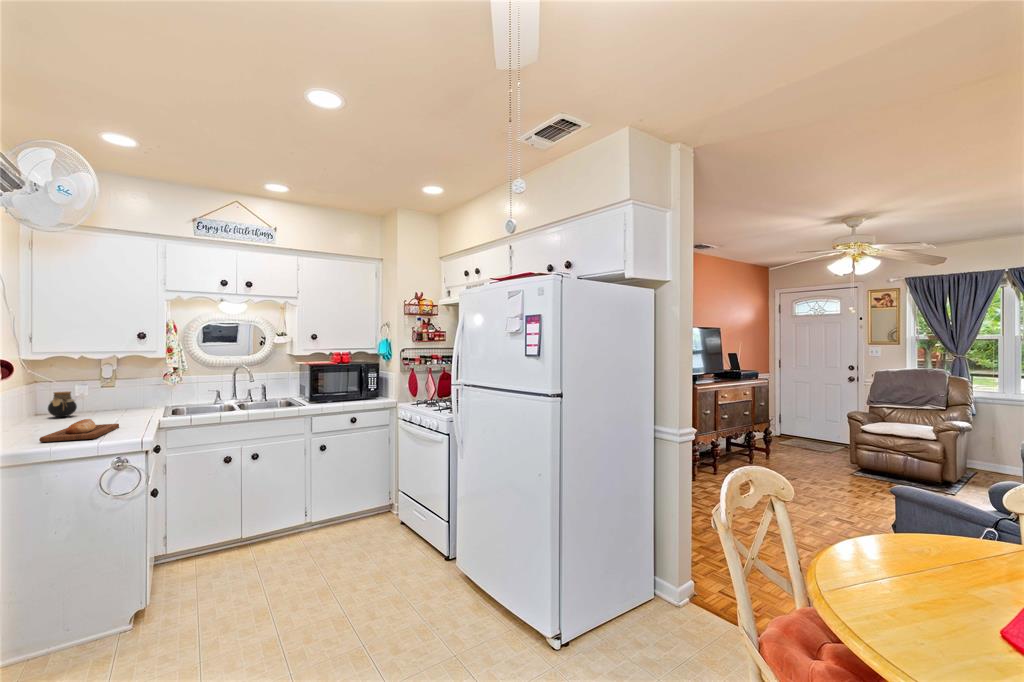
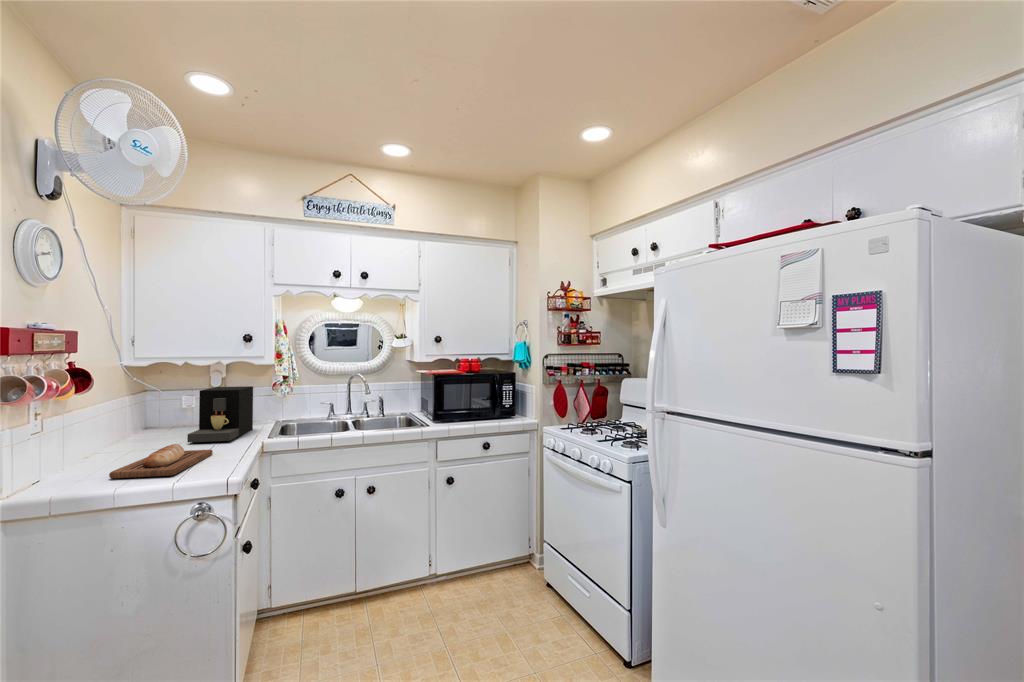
coffee maker: none [91,376,147,421] -> present [187,386,253,442]
jar: present [48,391,77,417] -> none [149,404,180,434]

